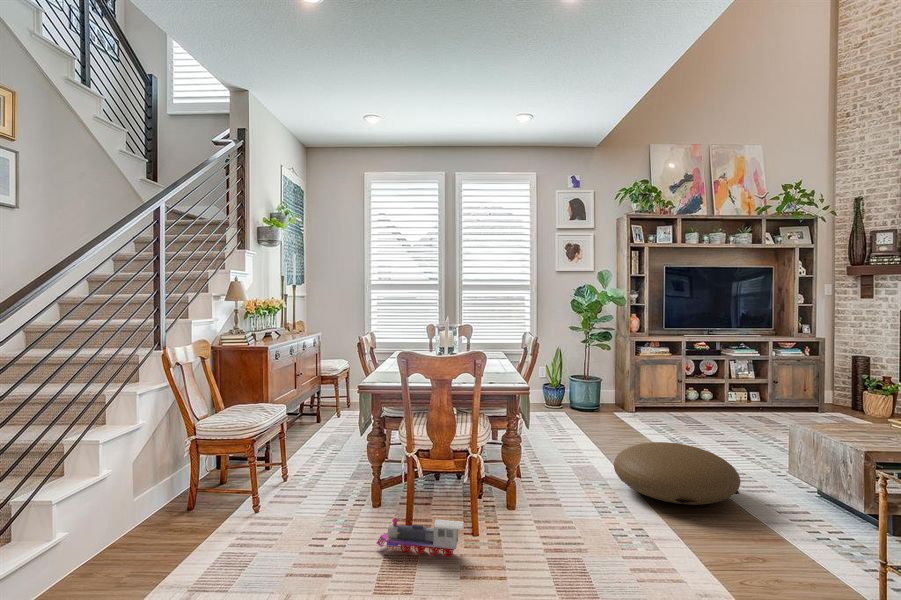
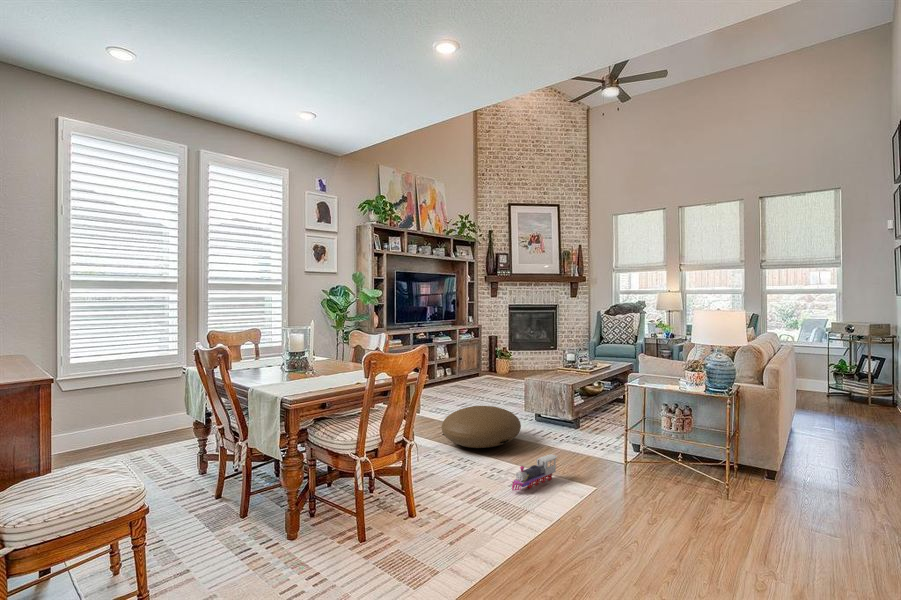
toy train: present [377,518,464,557] -> present [512,454,557,490]

